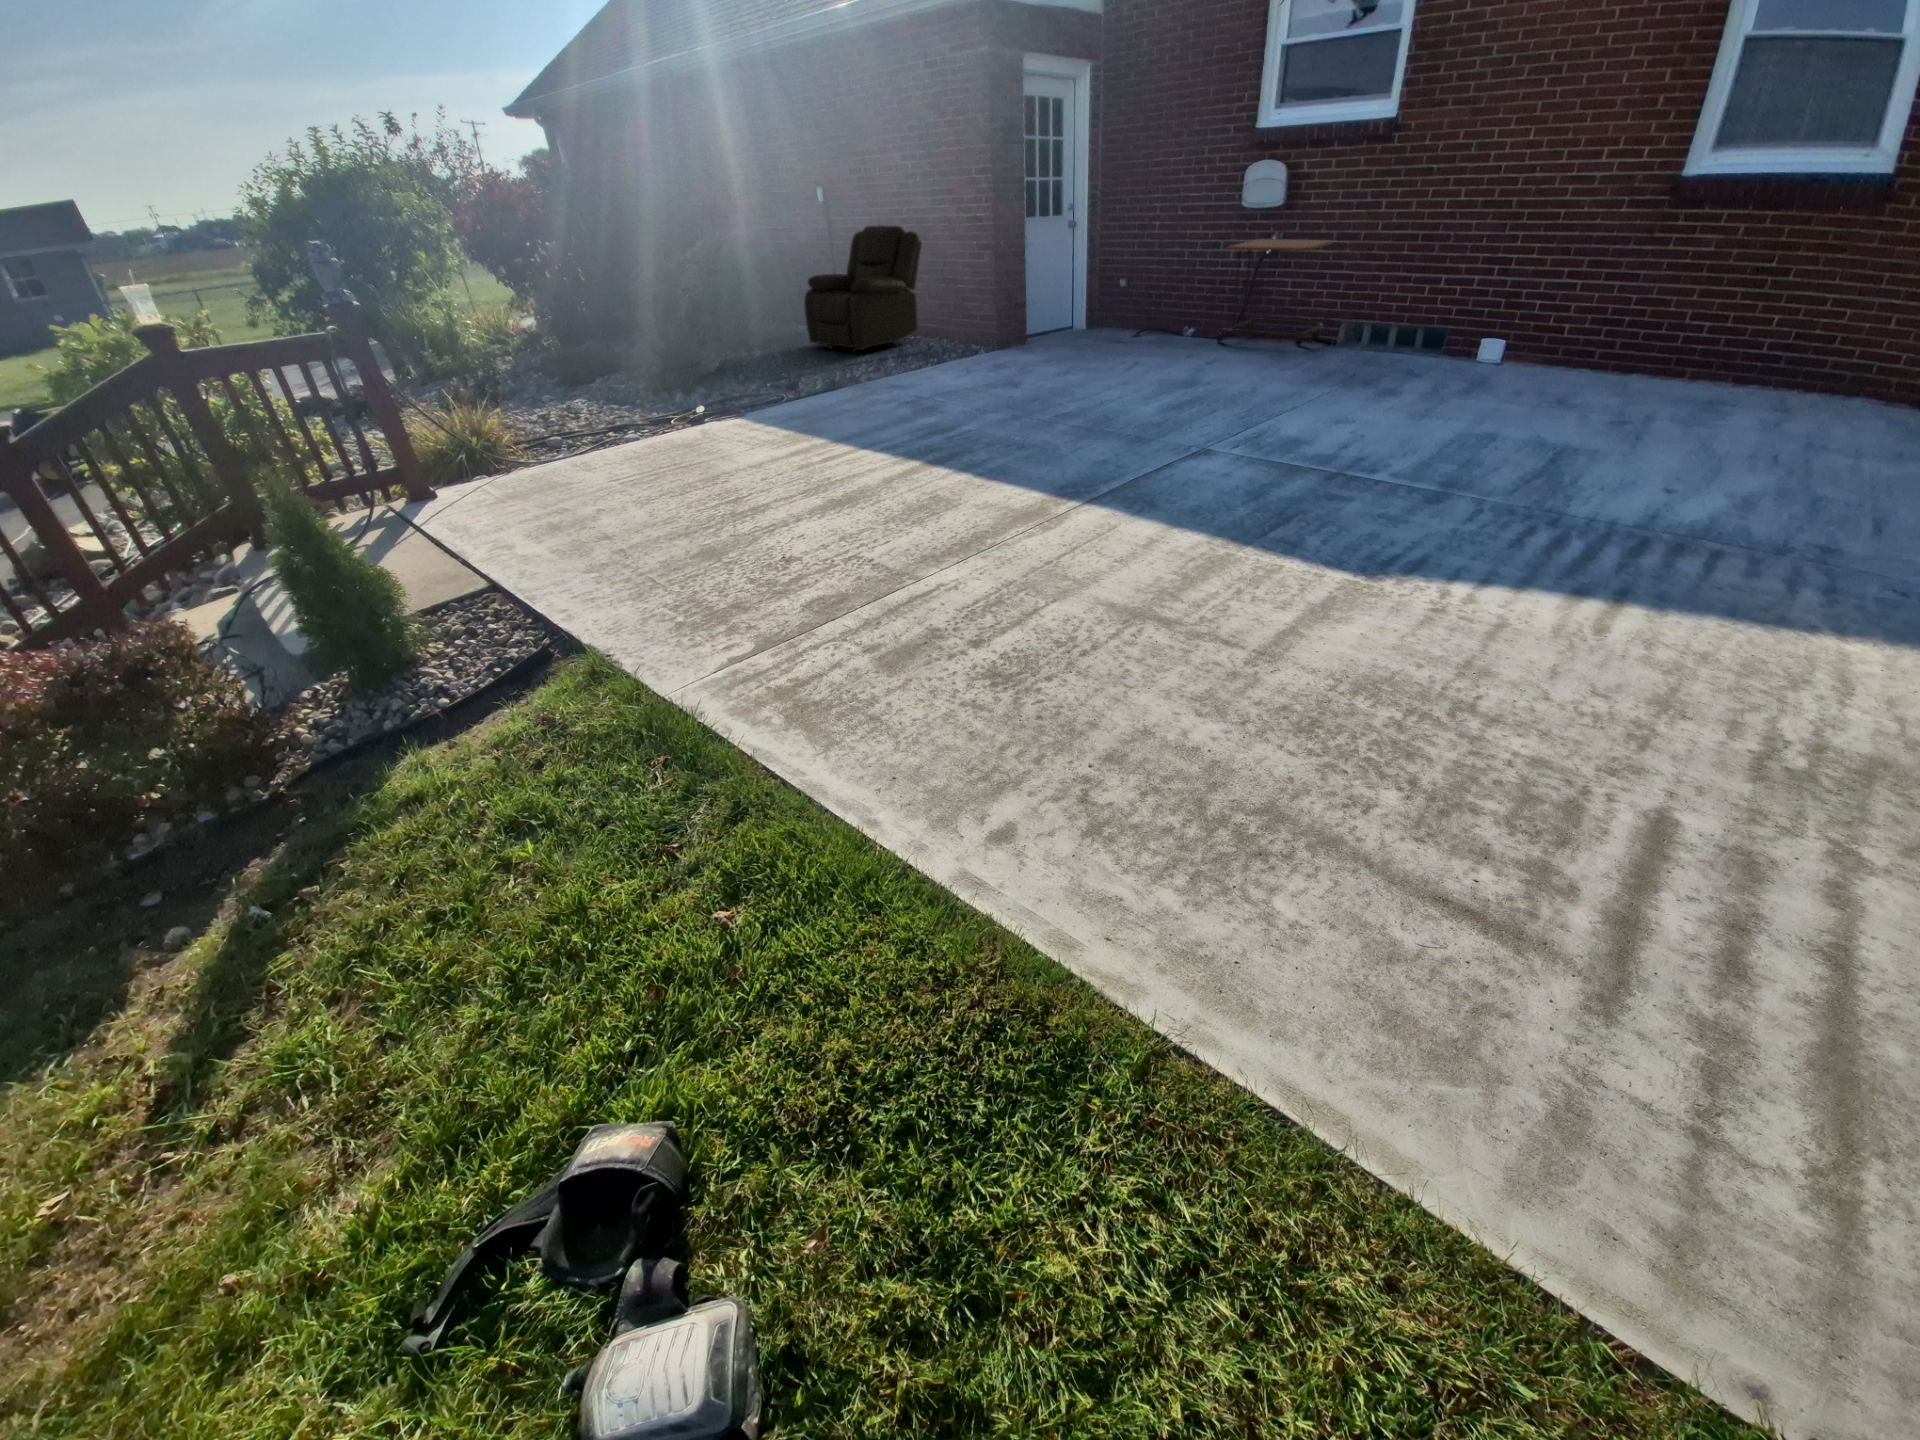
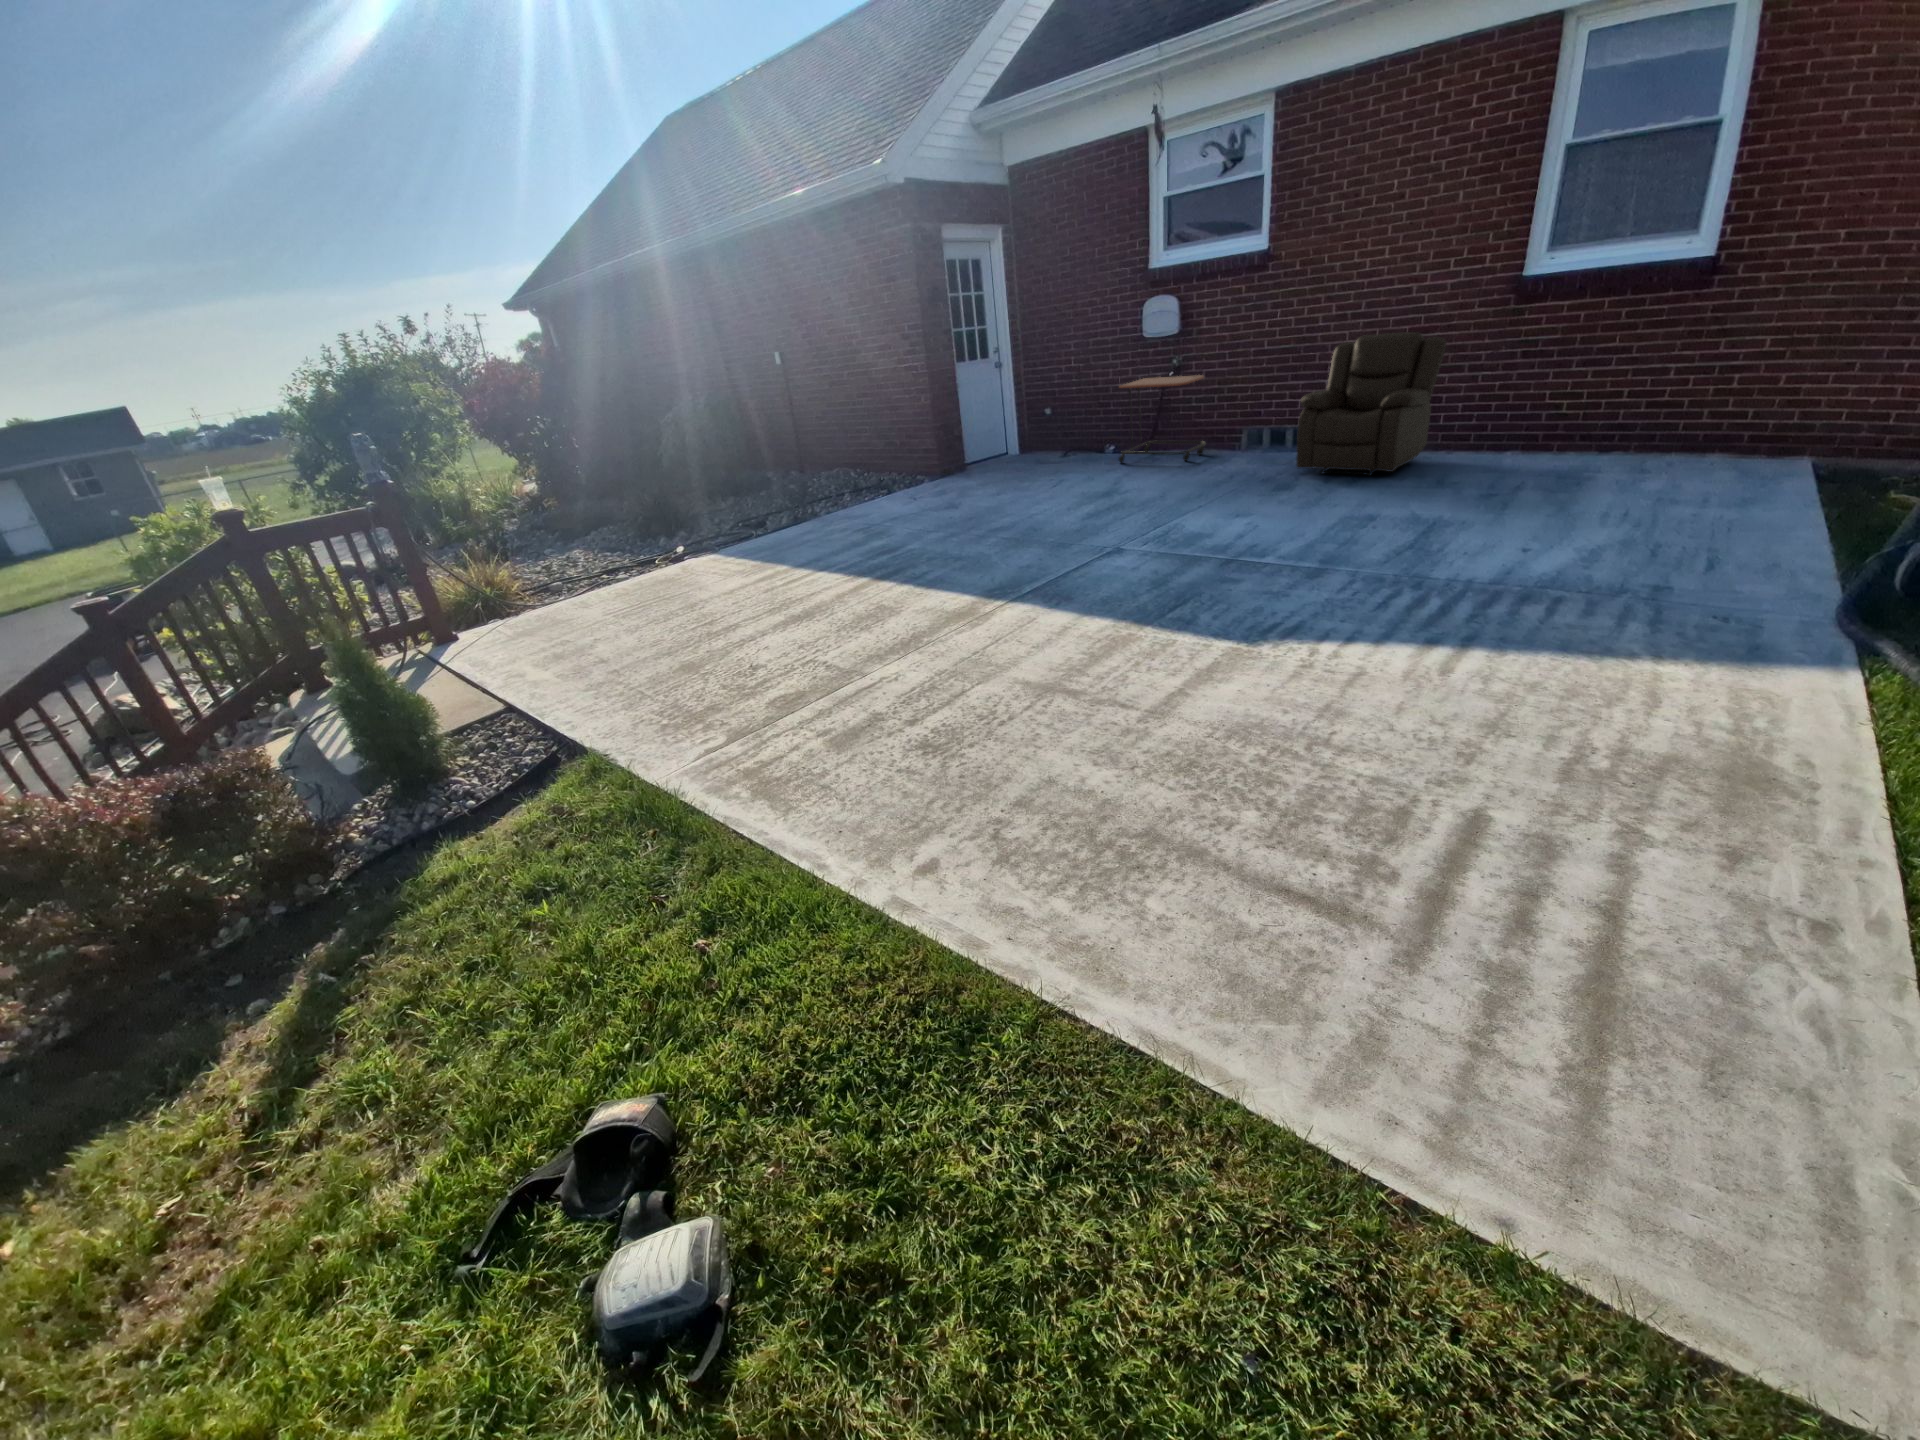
chair: present [804,225,922,352] -> present [1296,332,1446,476]

